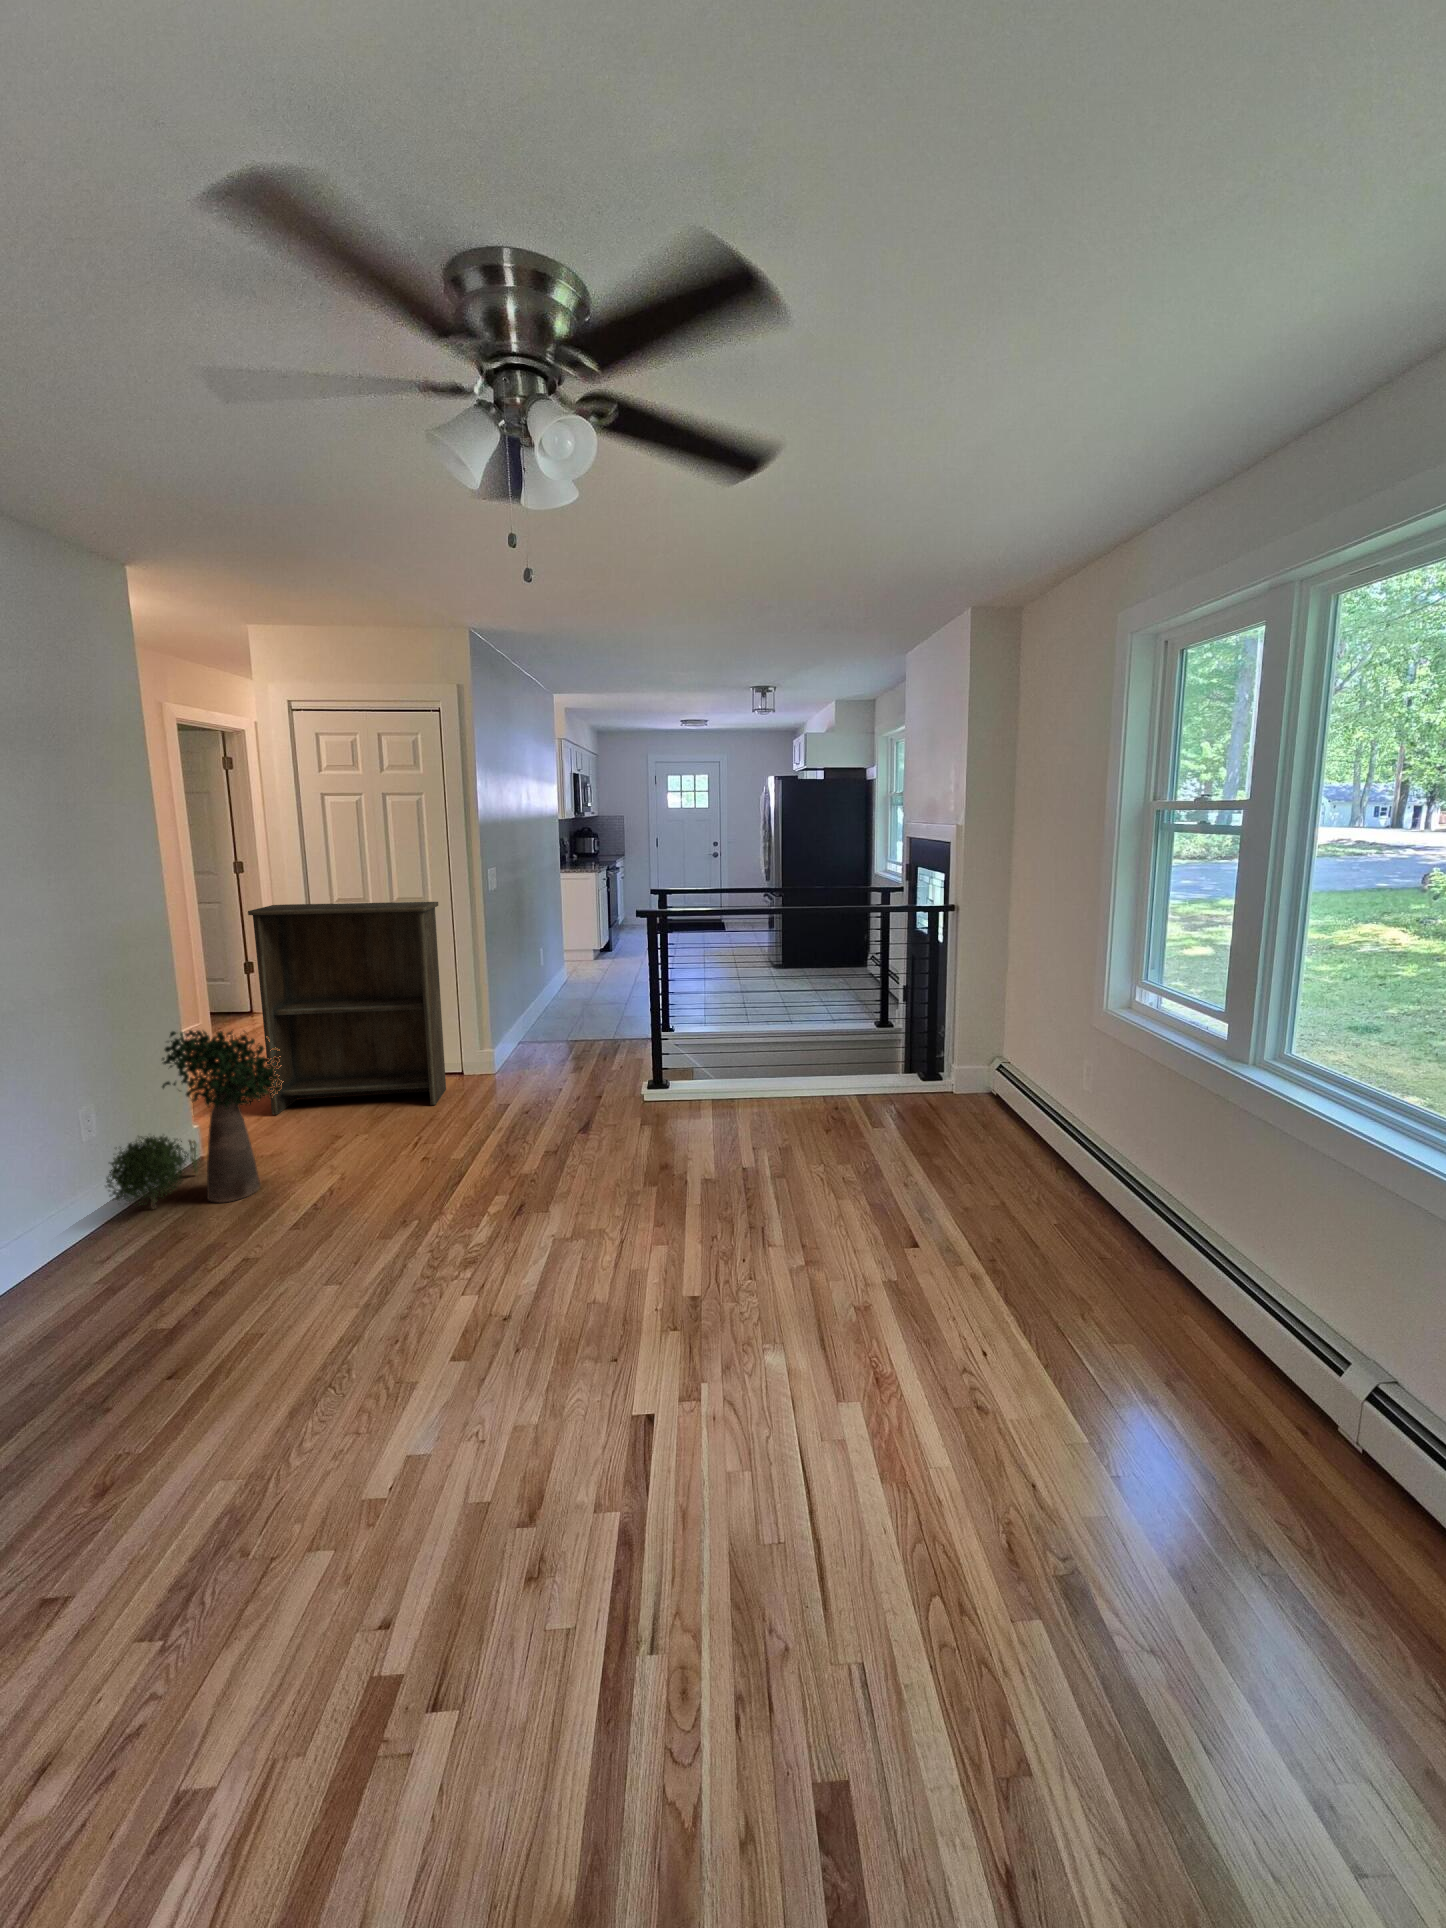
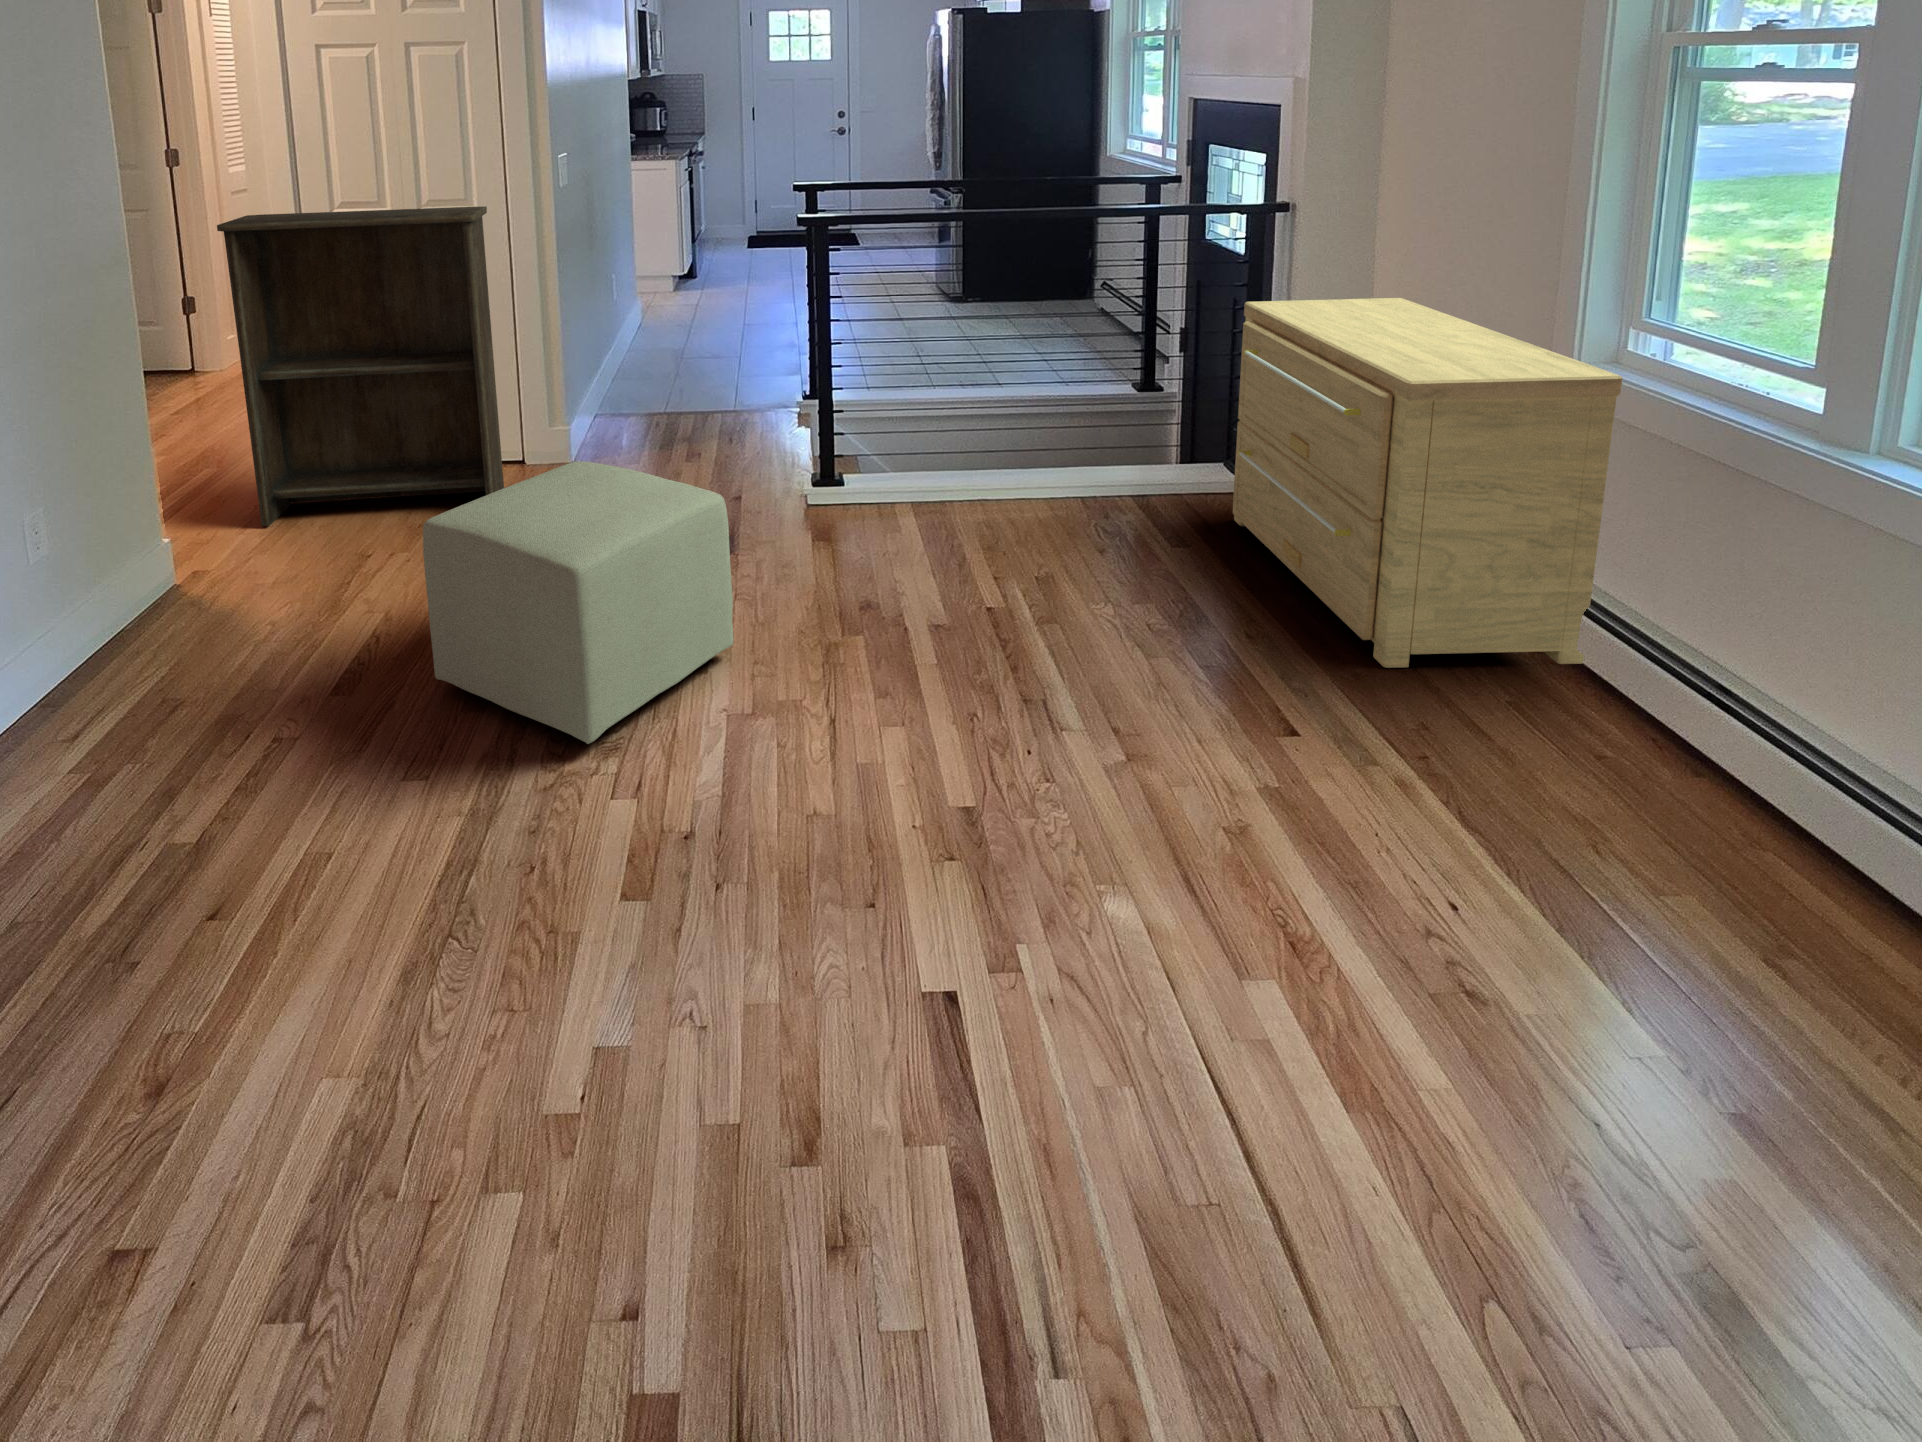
side table: none [913,968,1117,1202] -> present [1233,298,1622,668]
potted plant: present [106,1030,282,1210] -> none [63,401,300,666]
ottoman: none [356,1070,570,1257] -> present [423,461,734,744]

